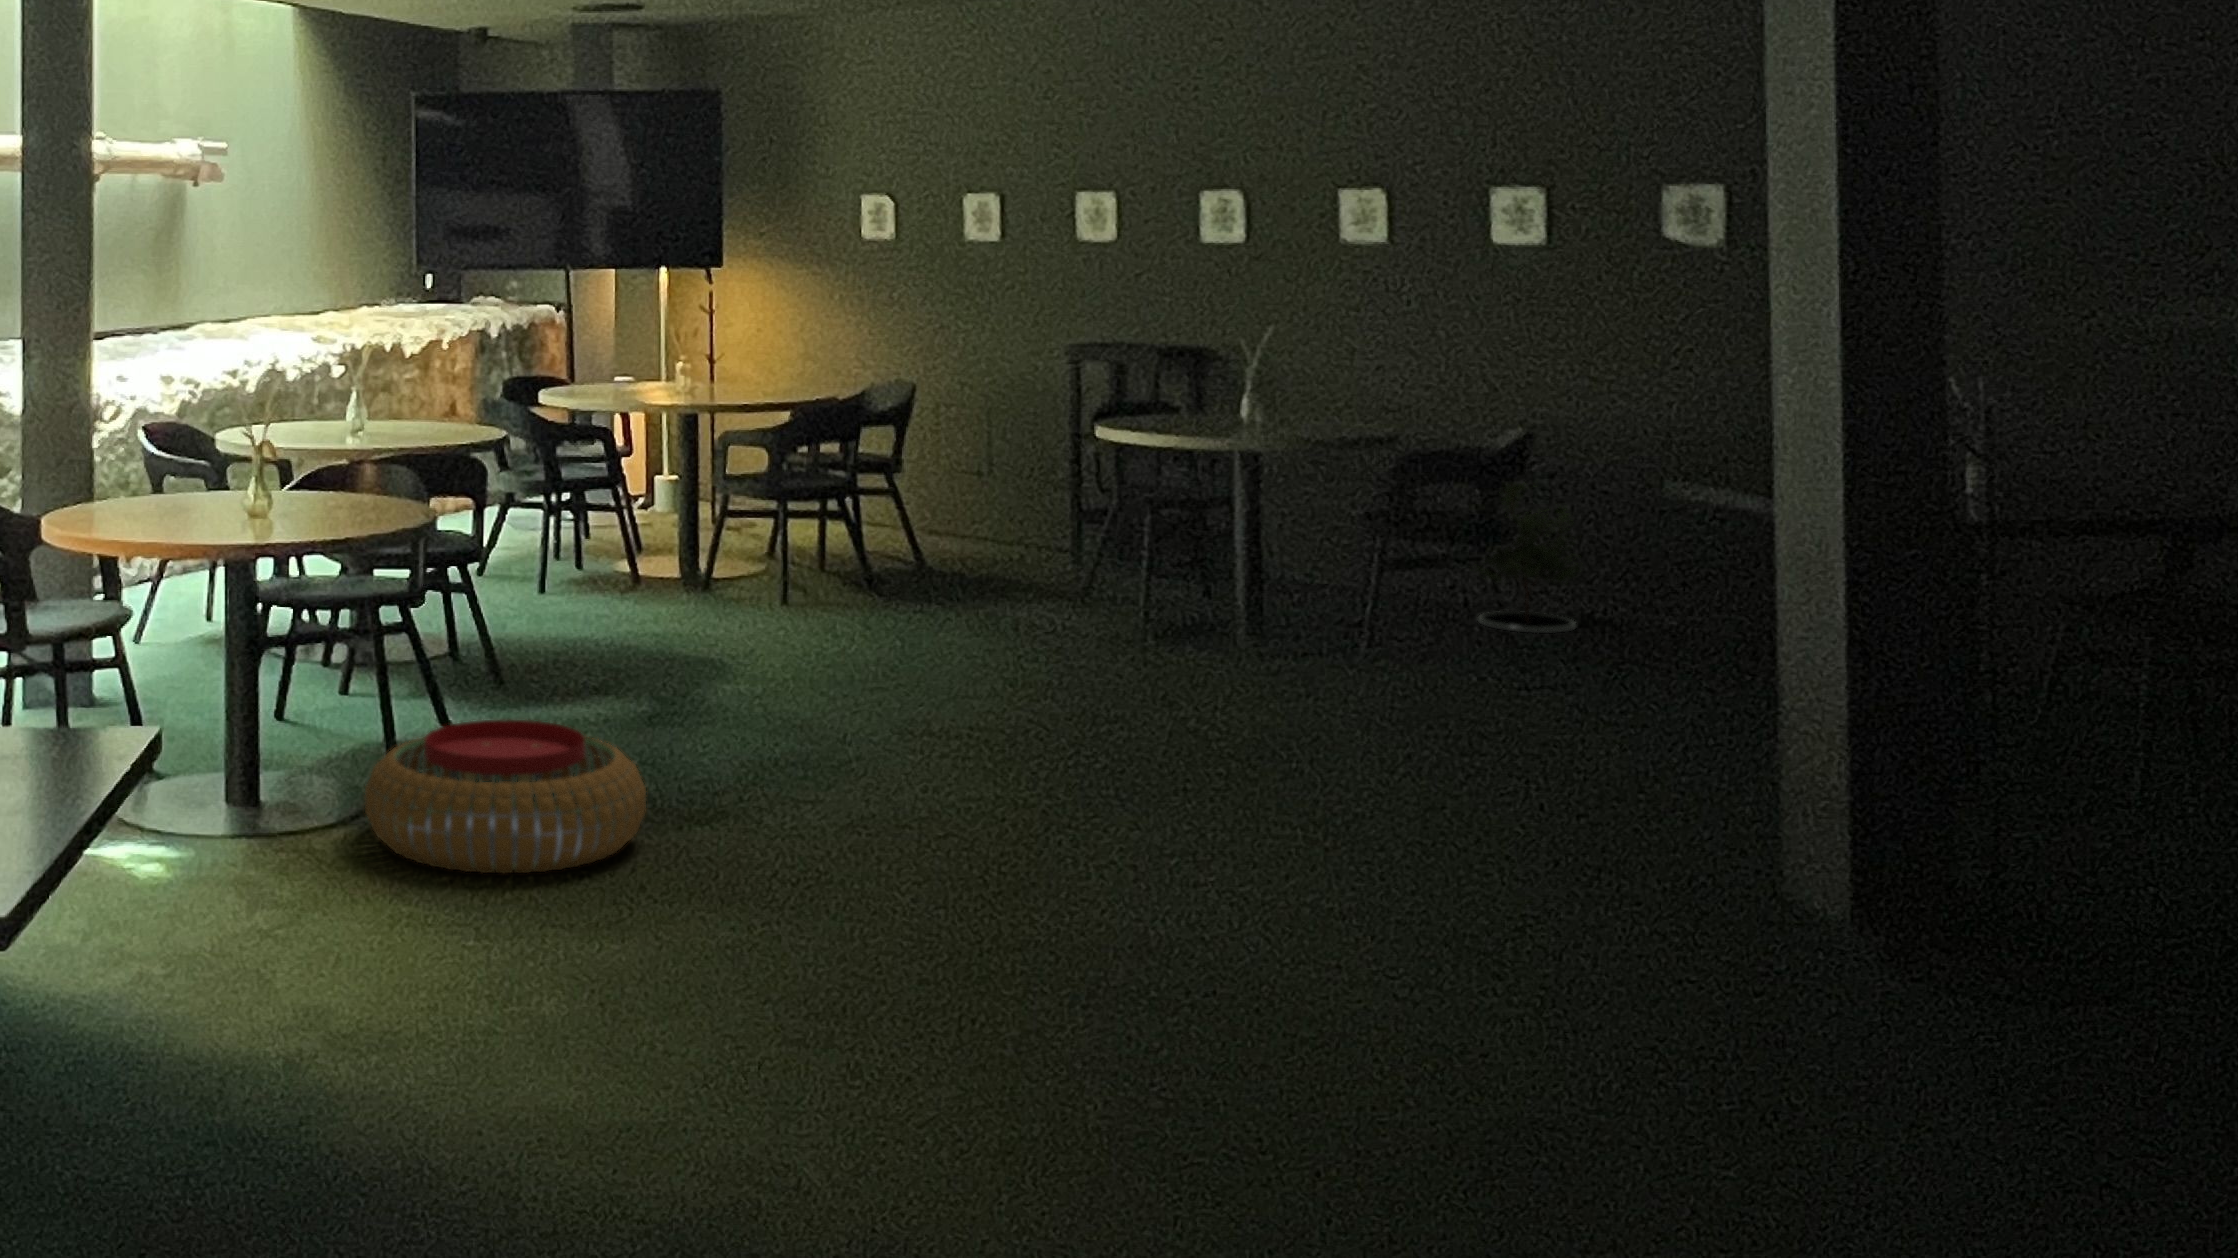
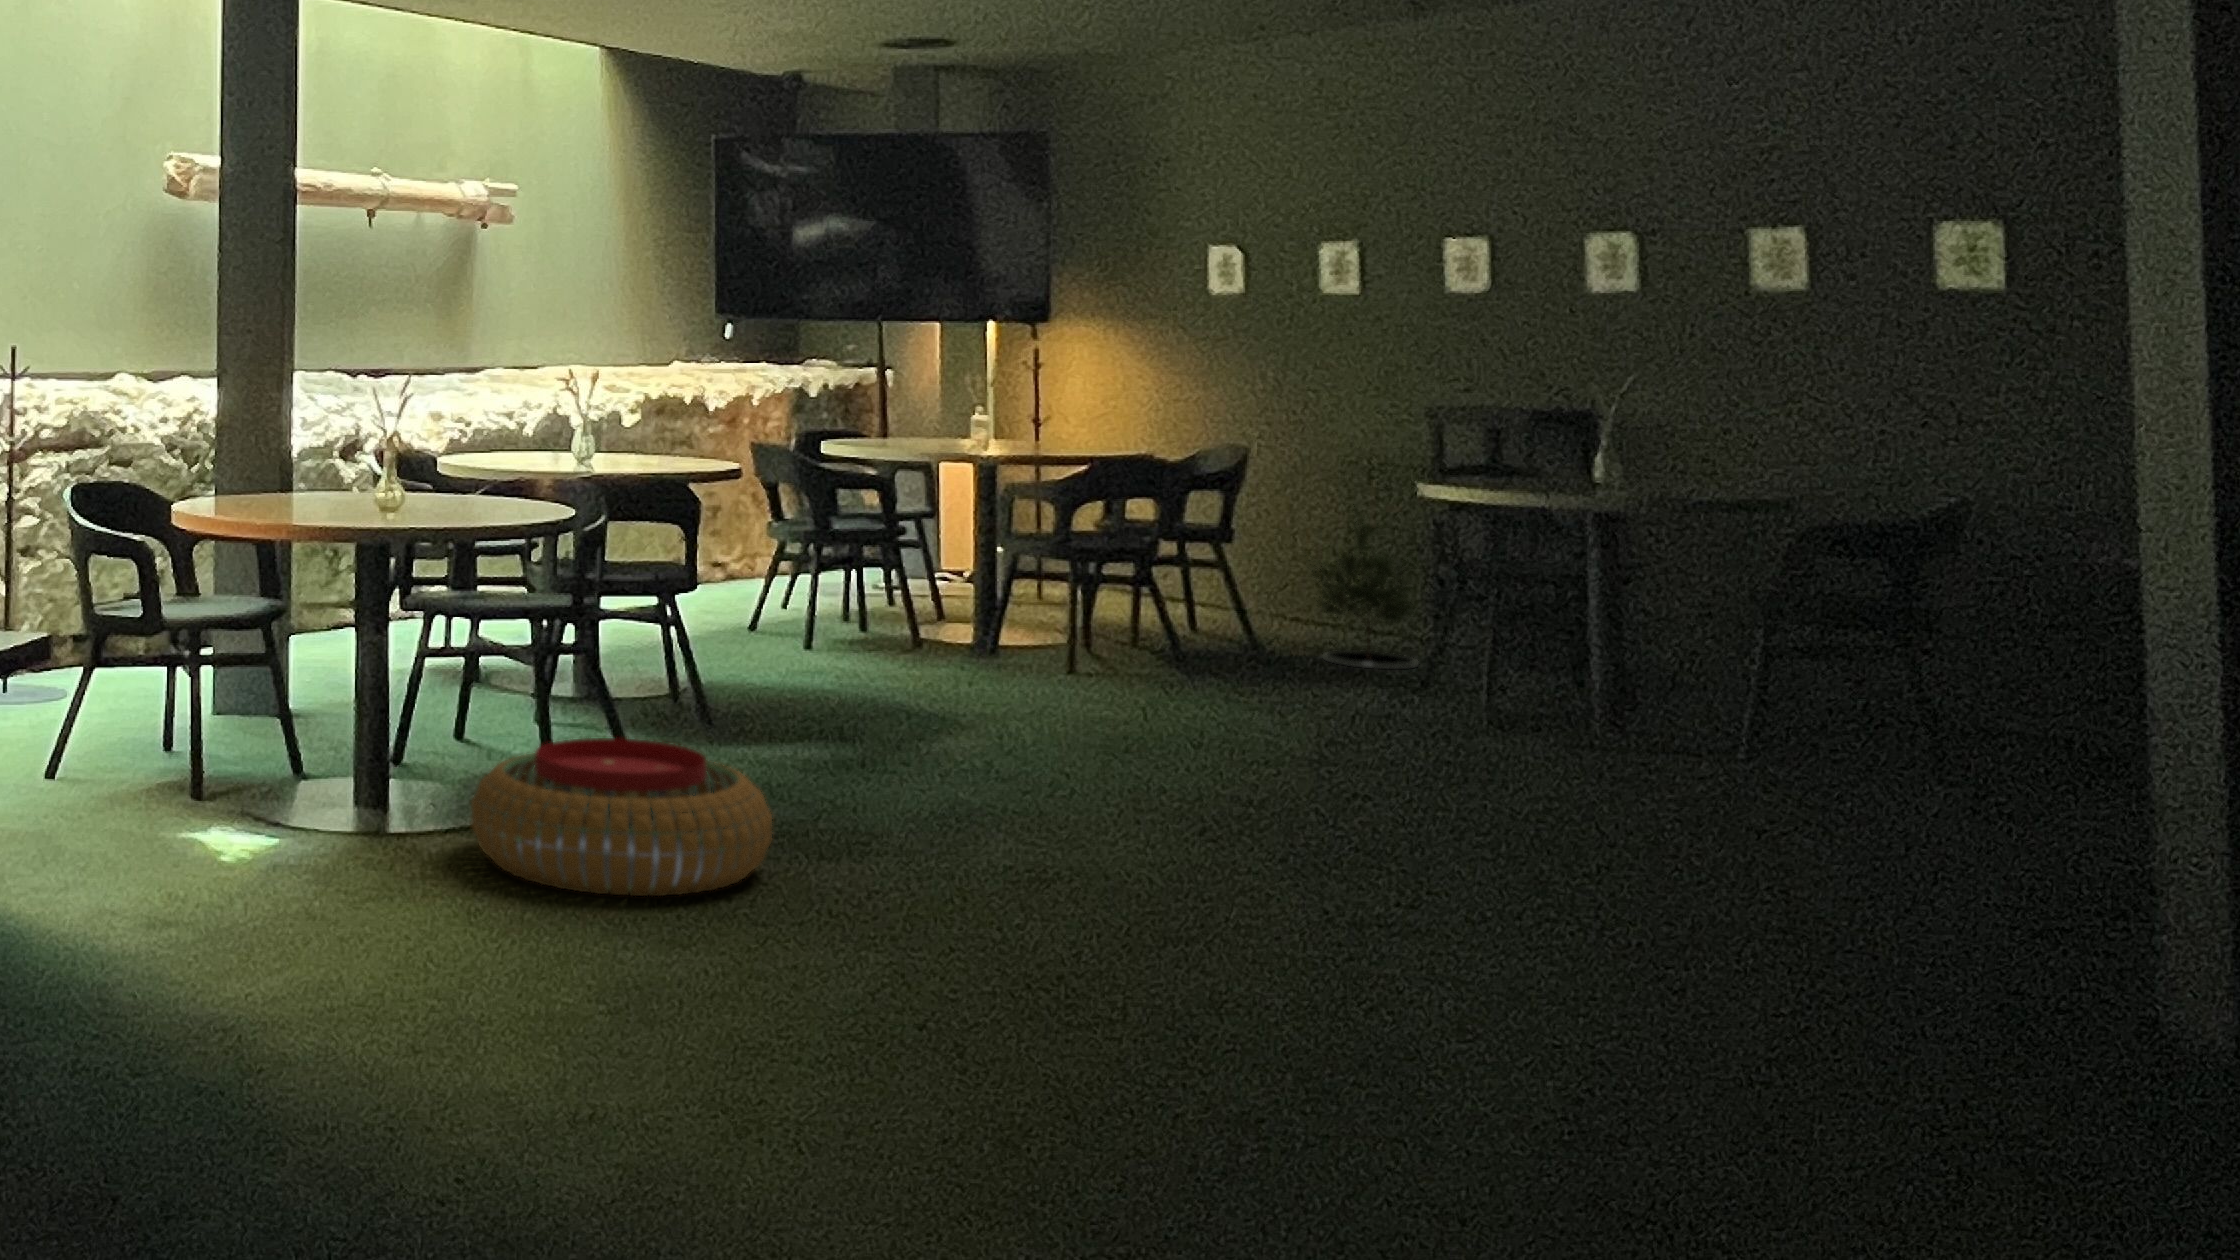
potted tree: present [1477,483,1578,633] -> present [1305,504,1418,669]

